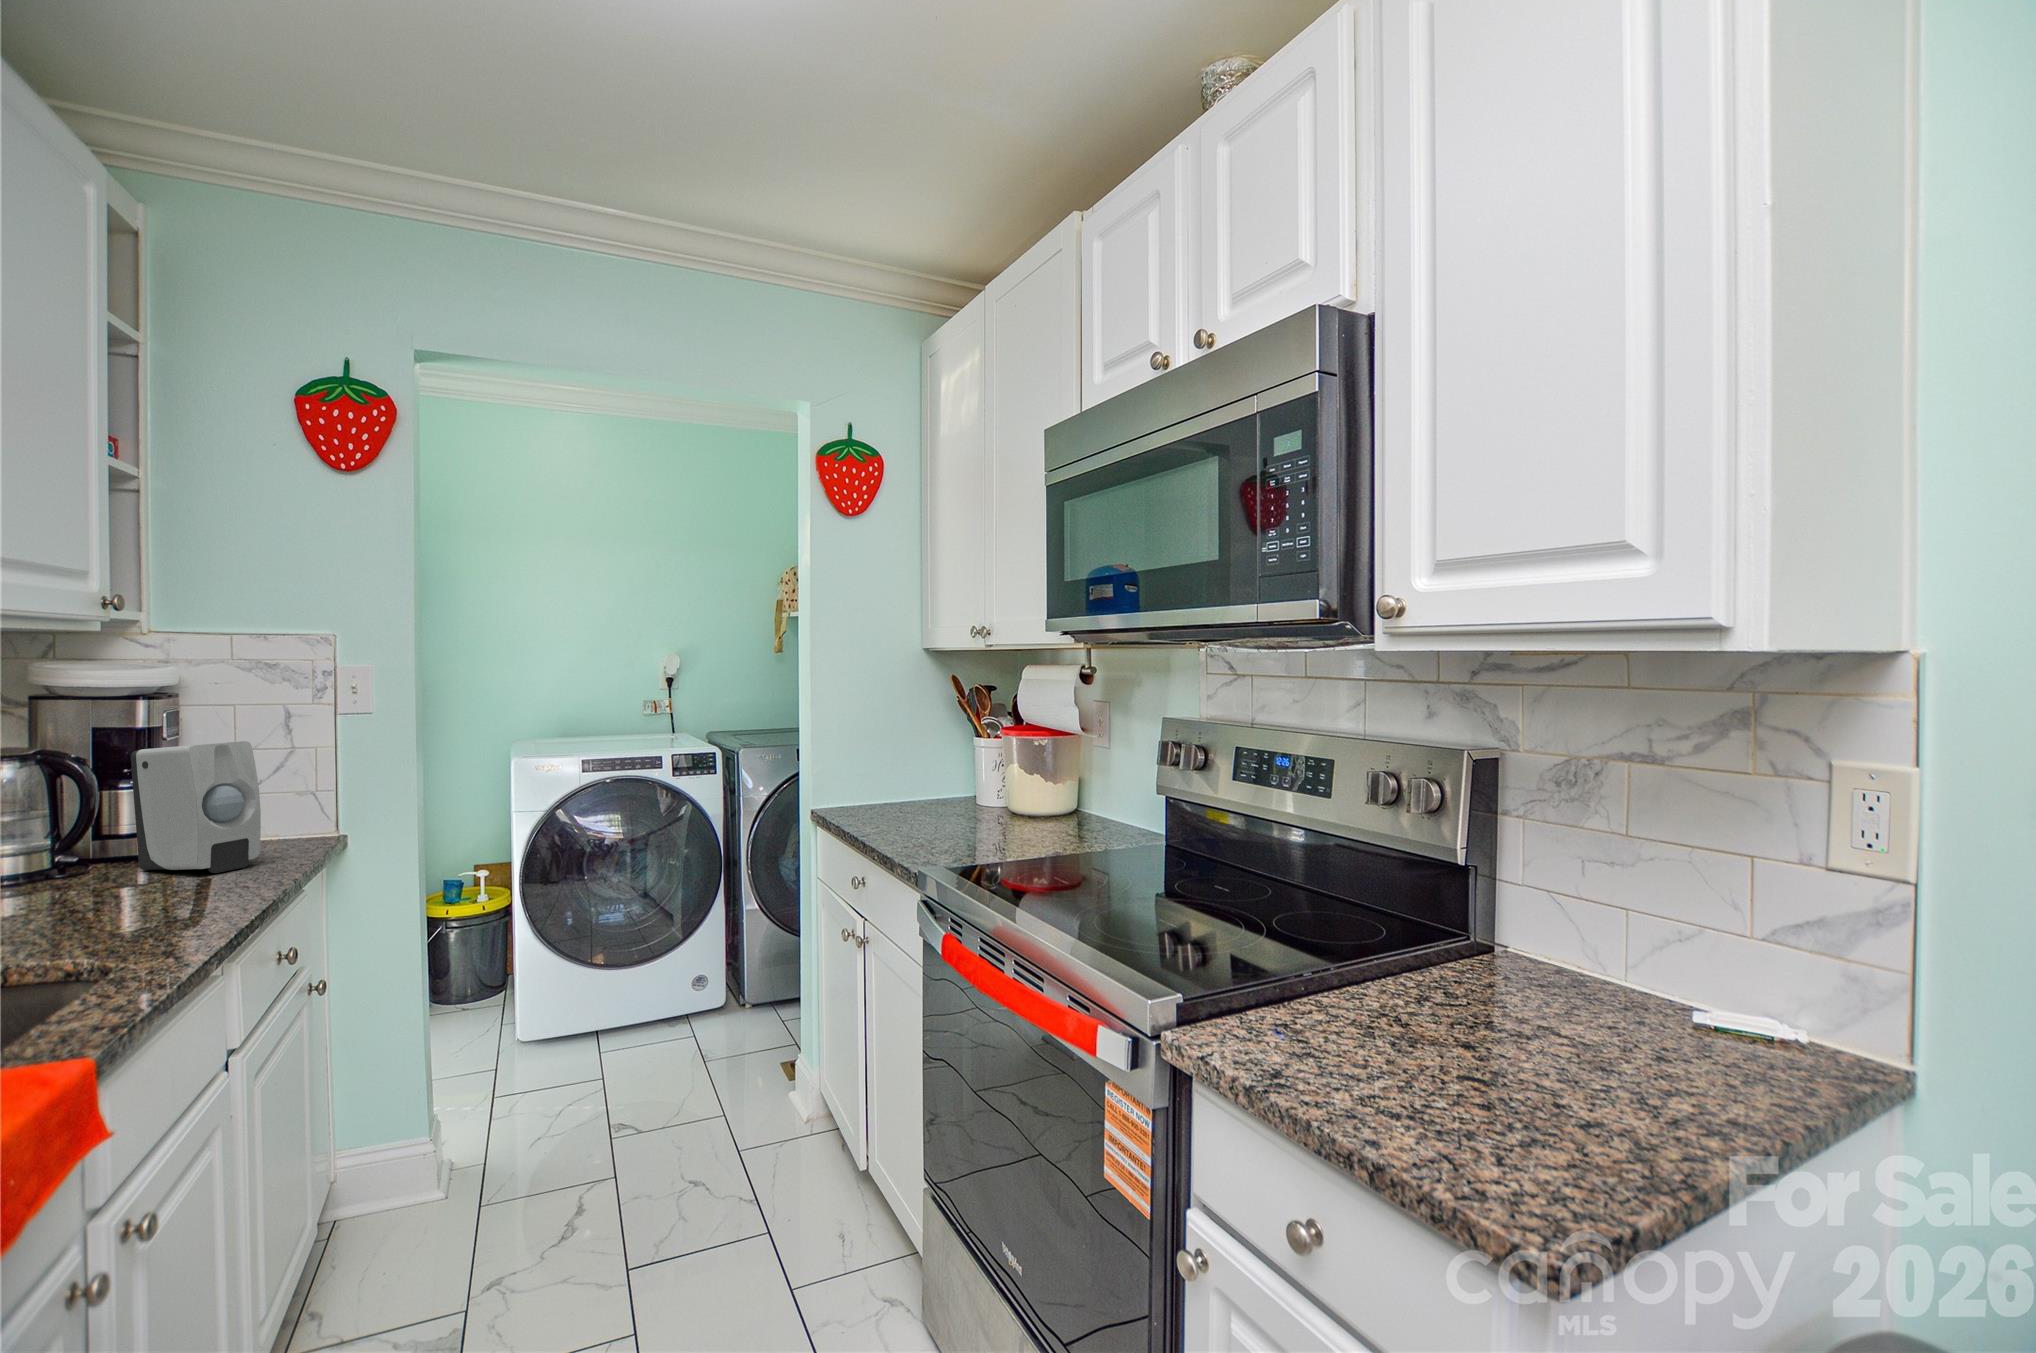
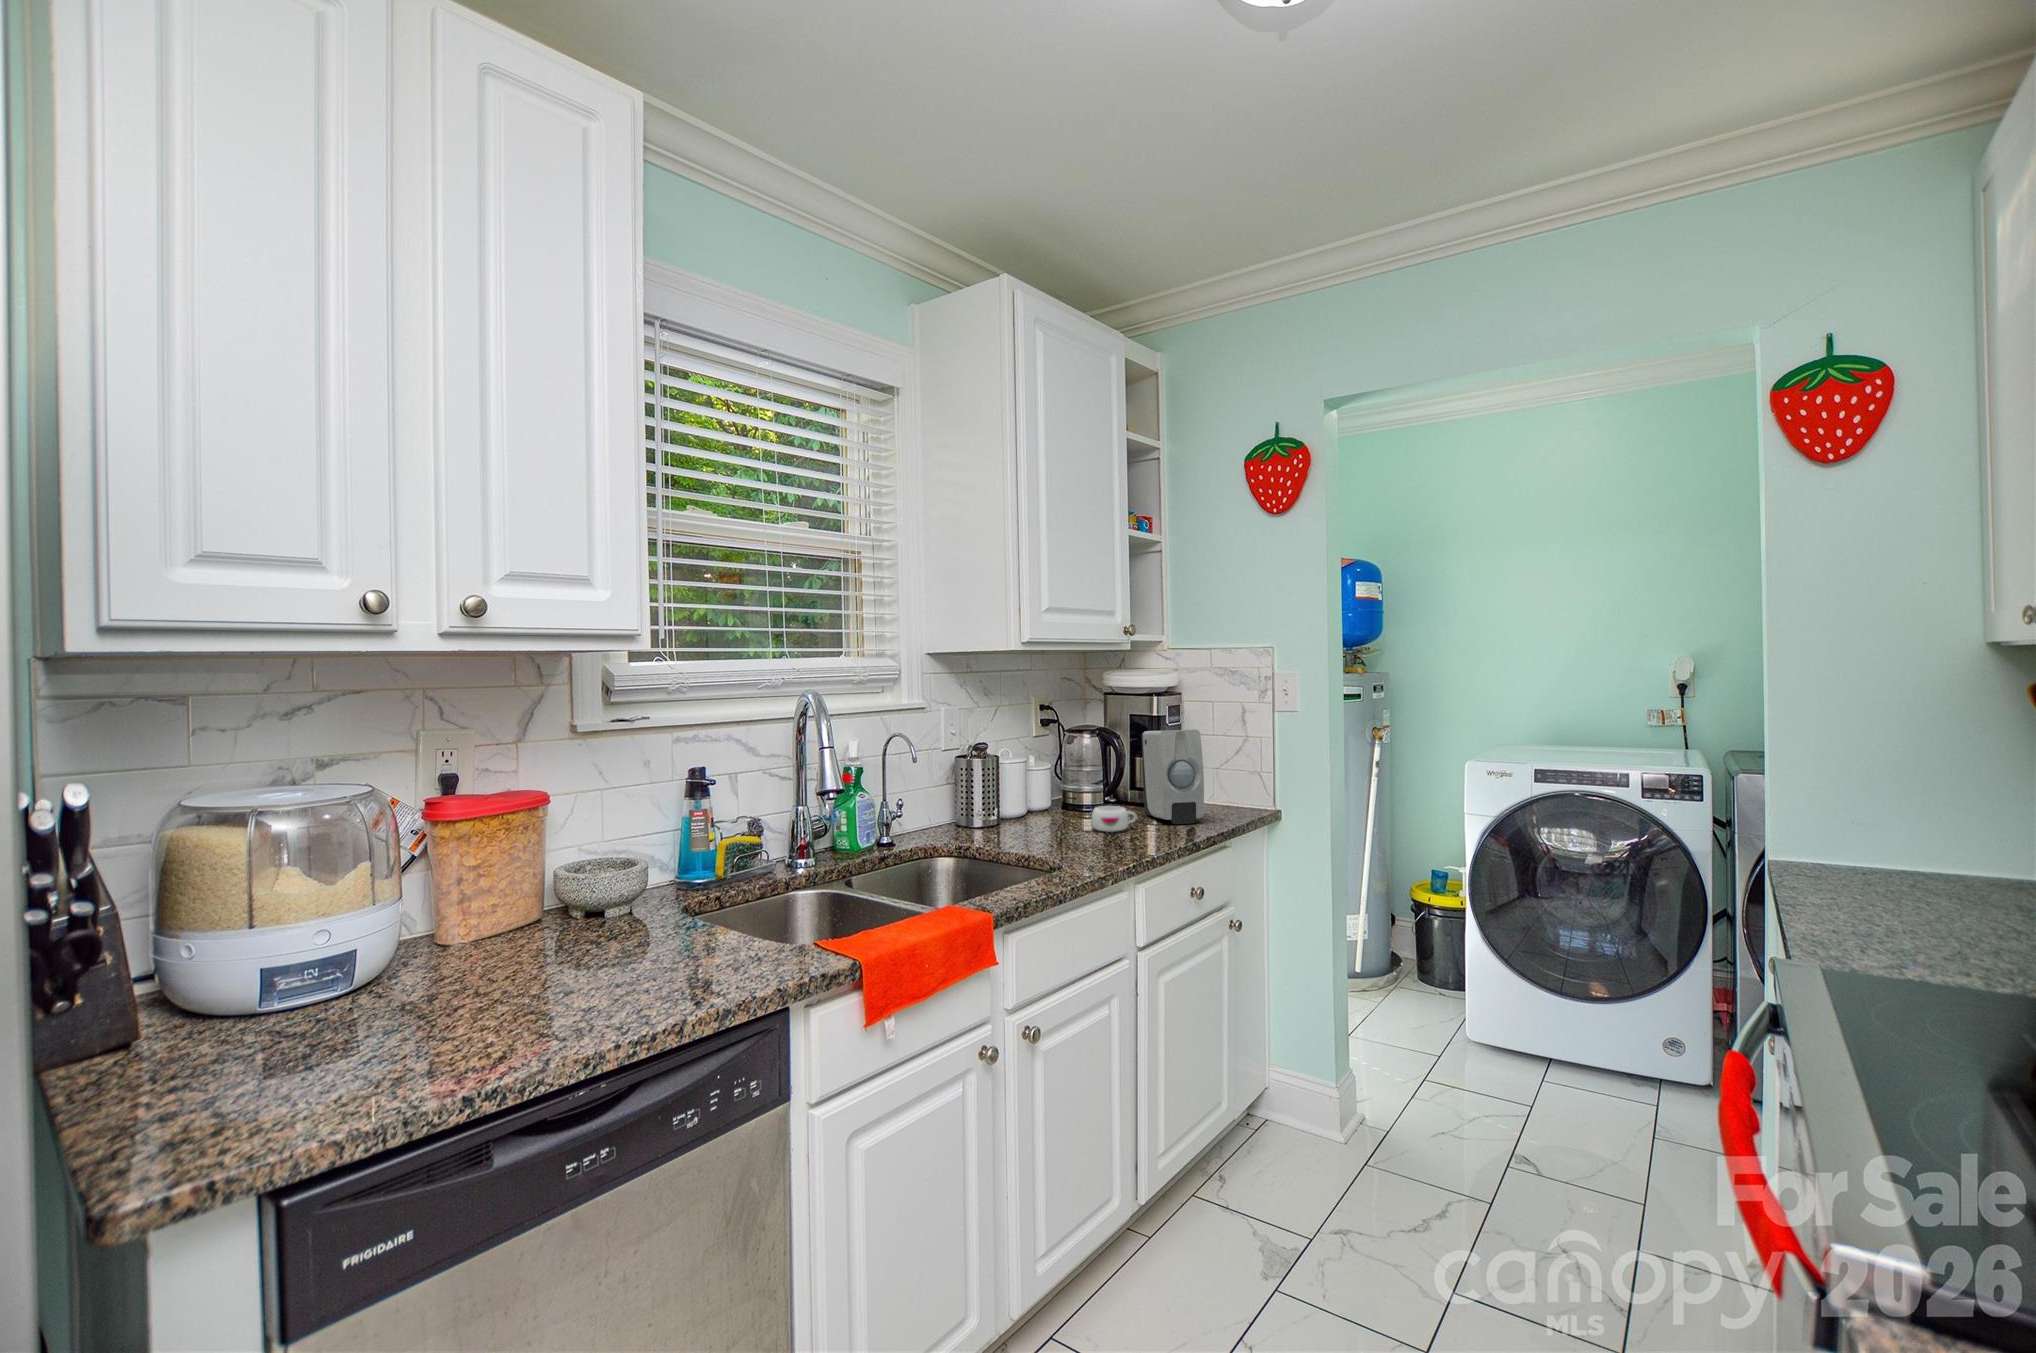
mug: none [69,862,158,903] -> present [1092,806,1137,832]

